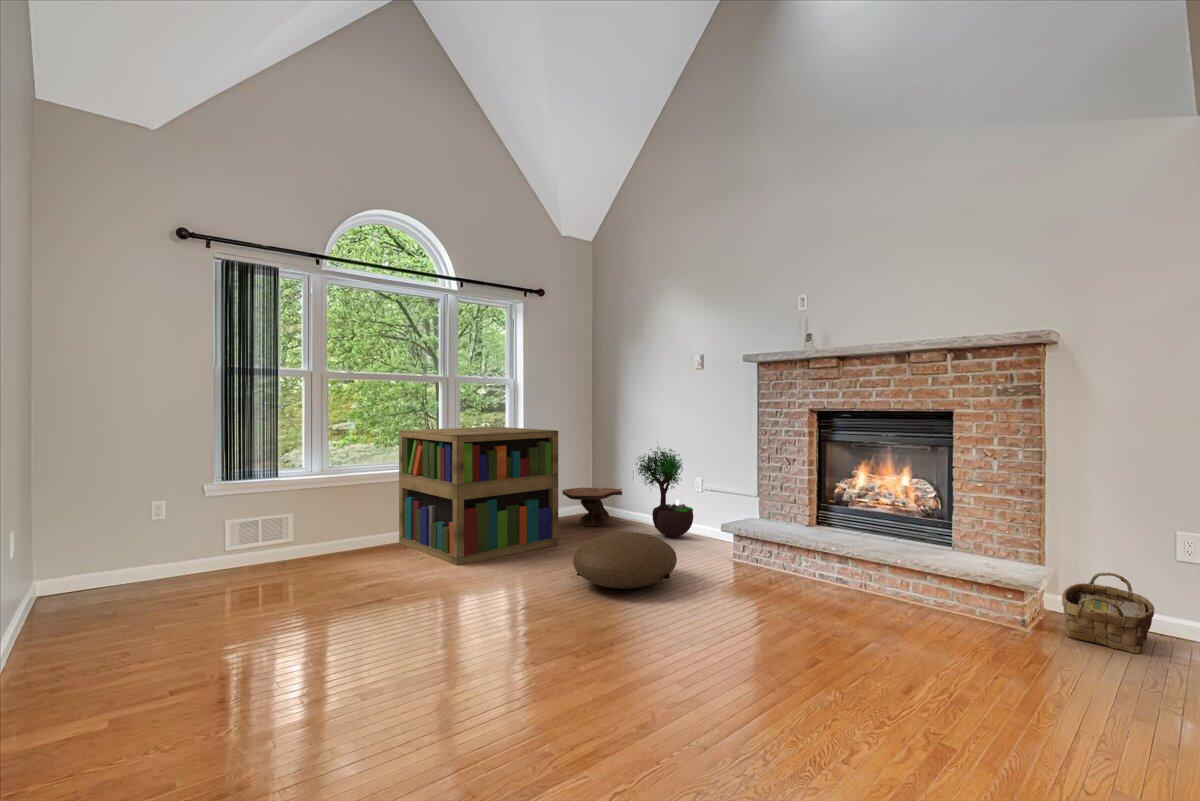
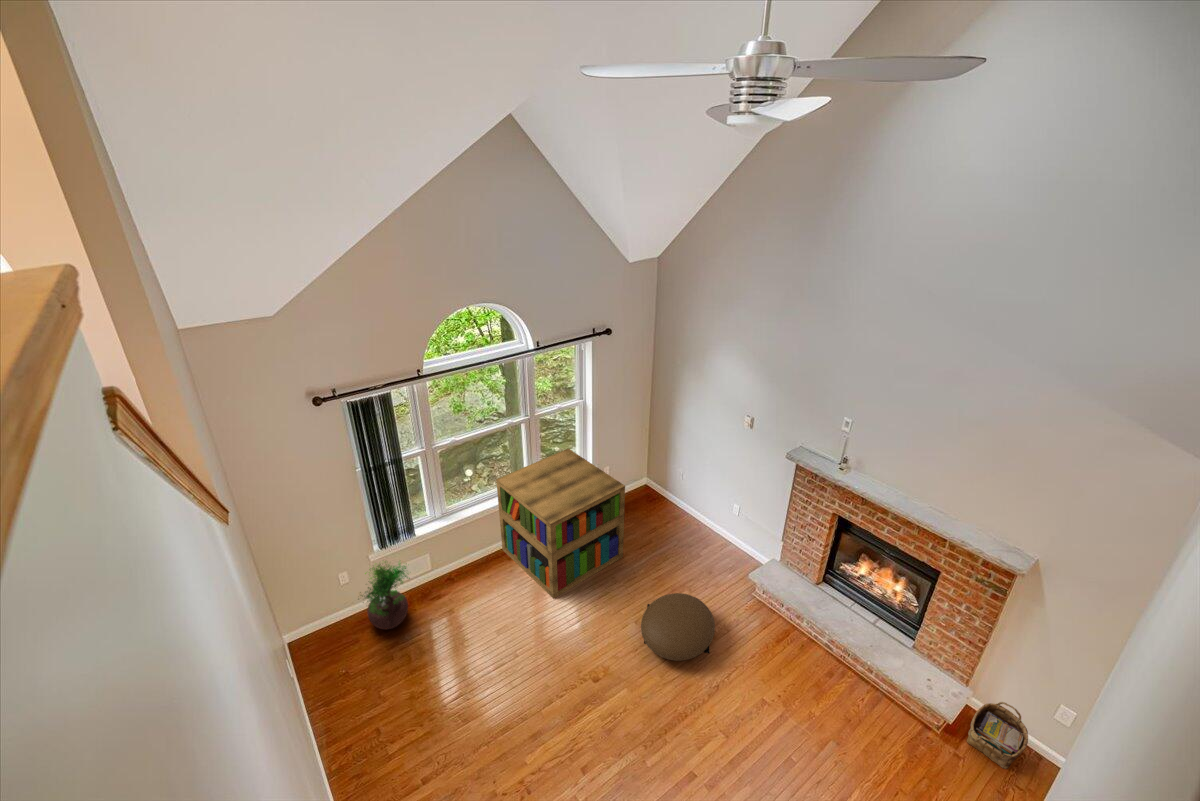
potted tree: present [636,446,693,537] -> present [365,561,410,629]
side table: present [562,488,622,526] -> none [622,476,671,516]

